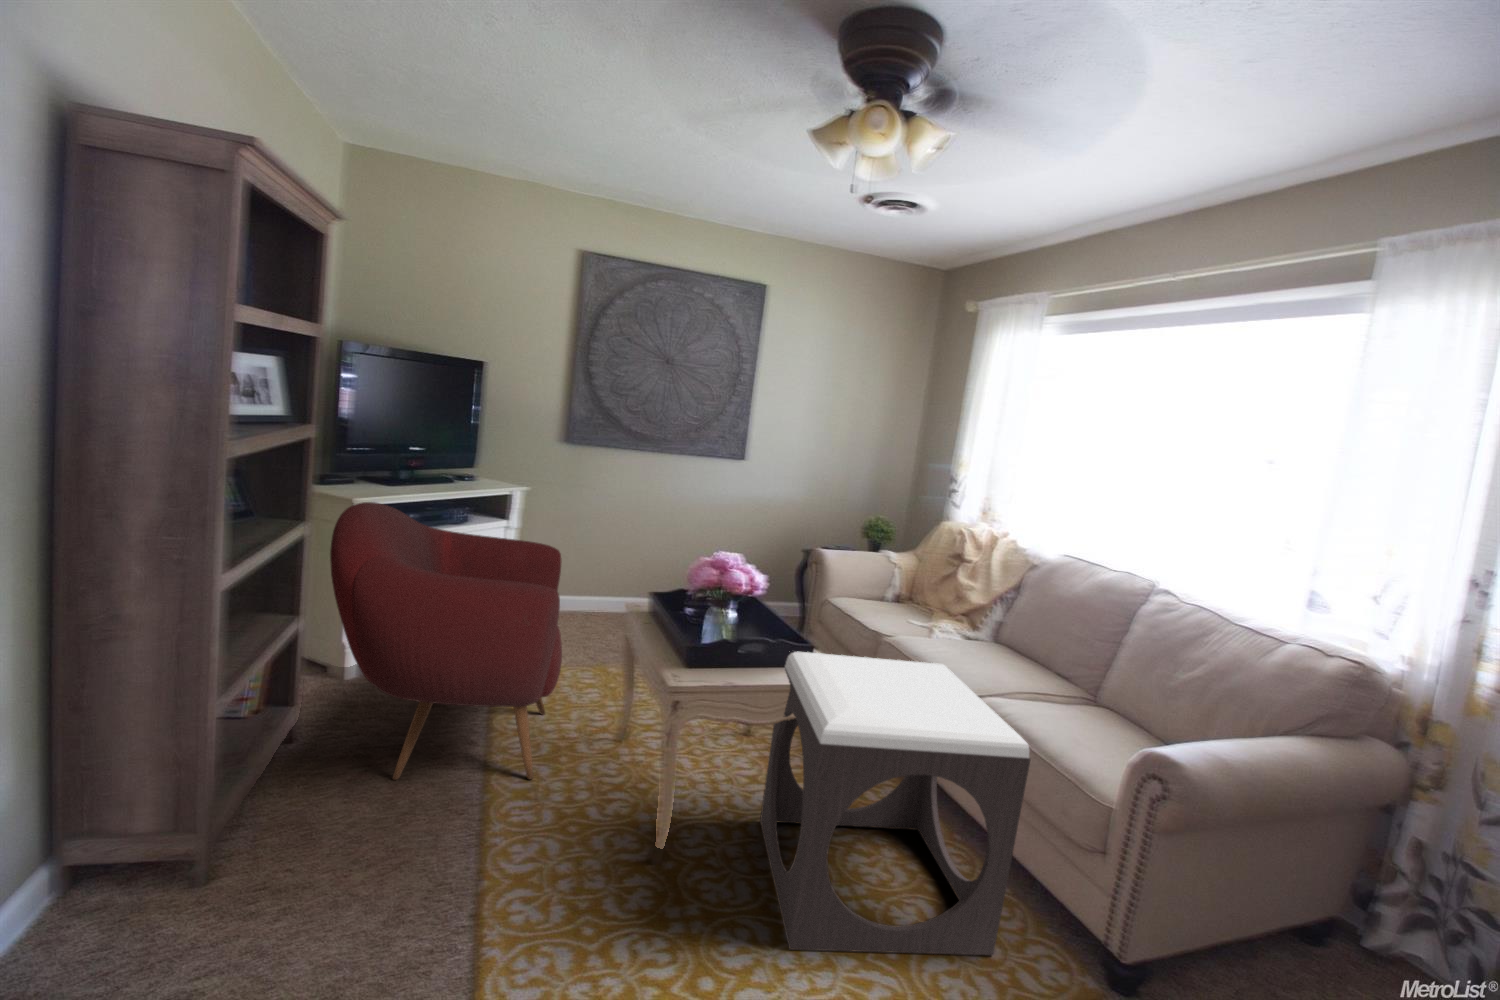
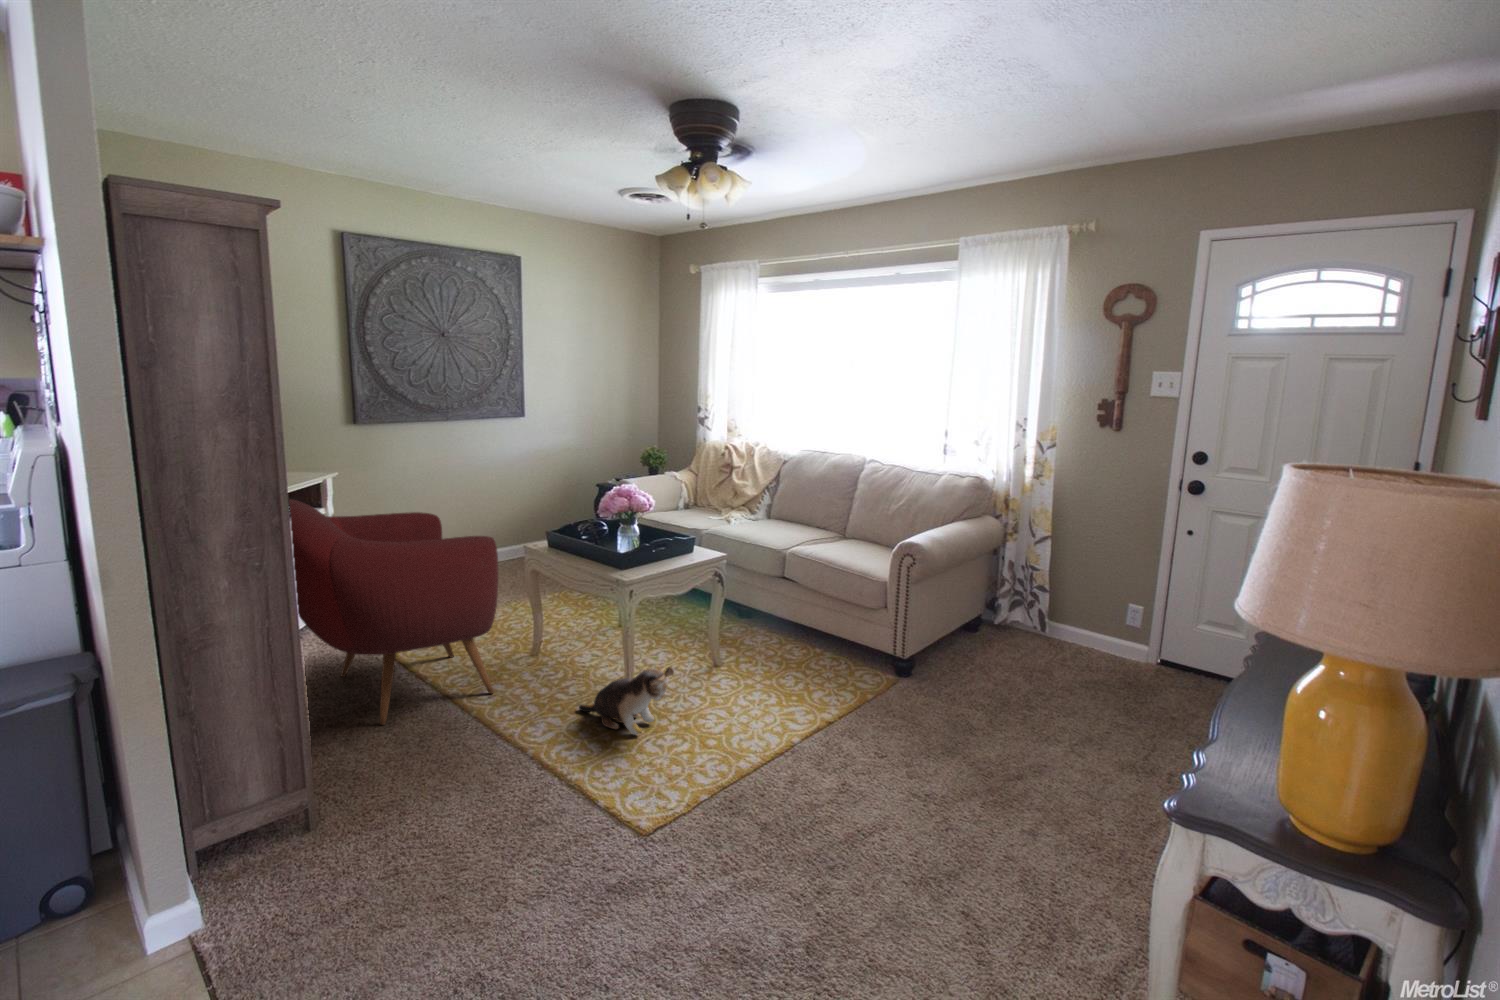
footstool: present [760,652,1031,955] -> none [673,530,848,714]
plush toy: none [592,826,680,922] -> present [579,667,674,735]

